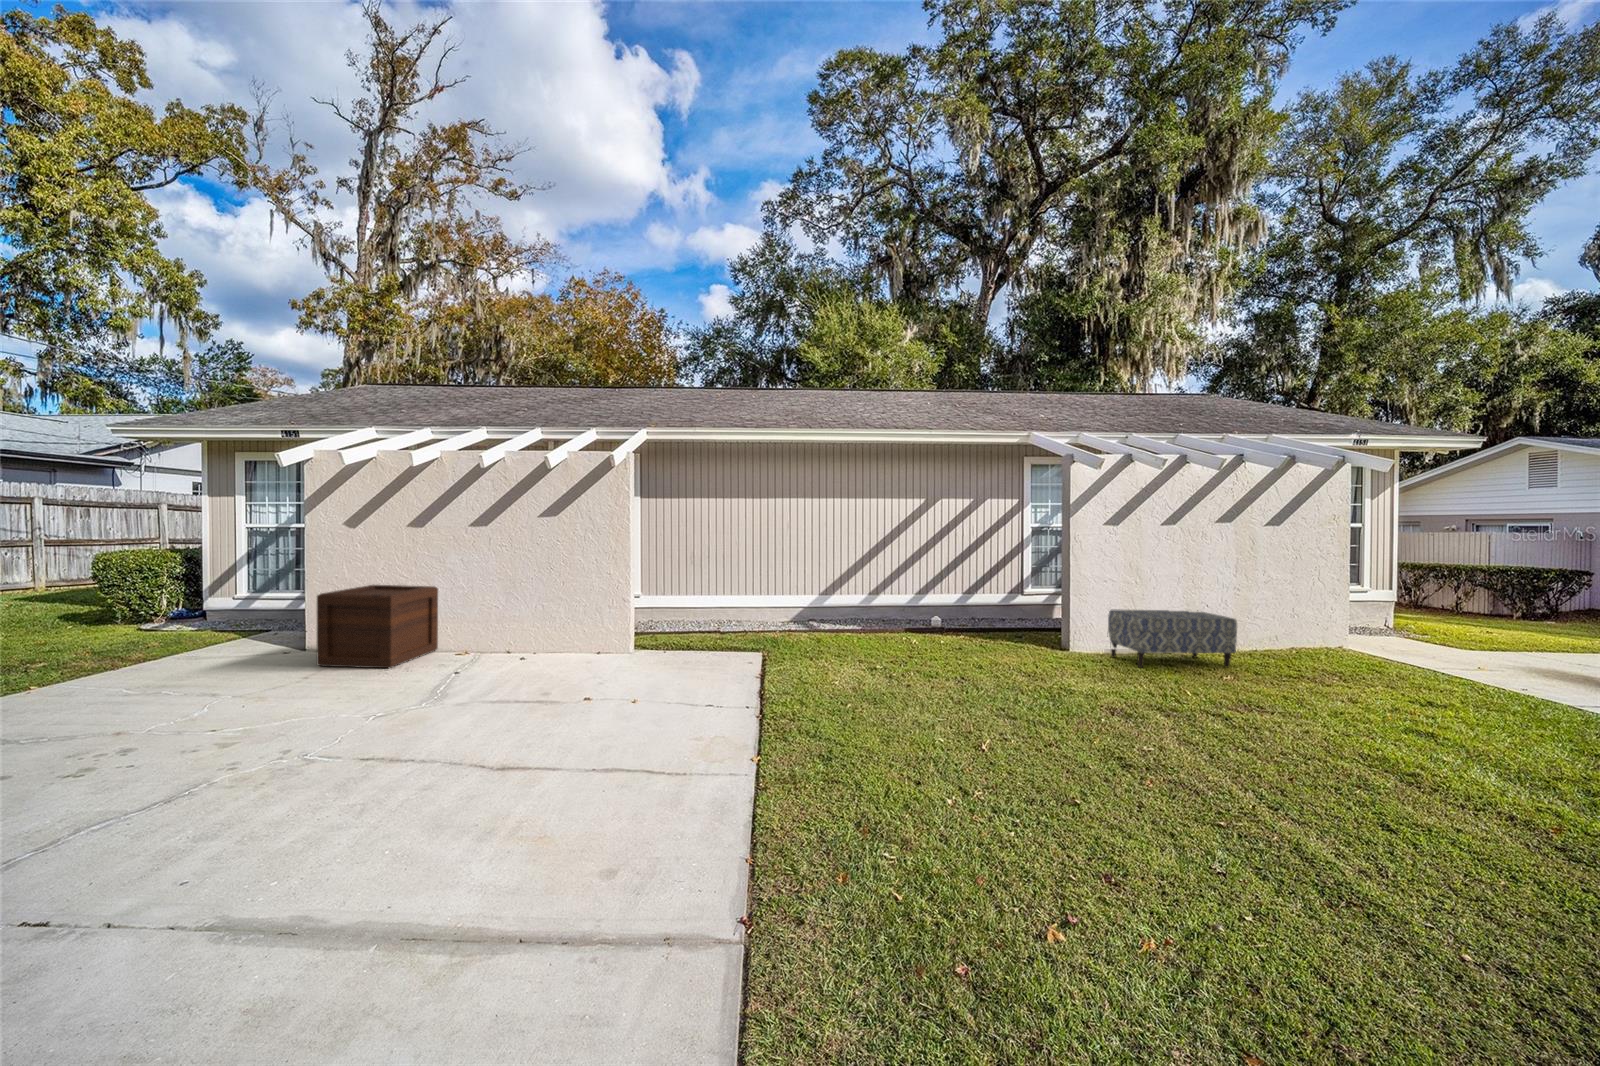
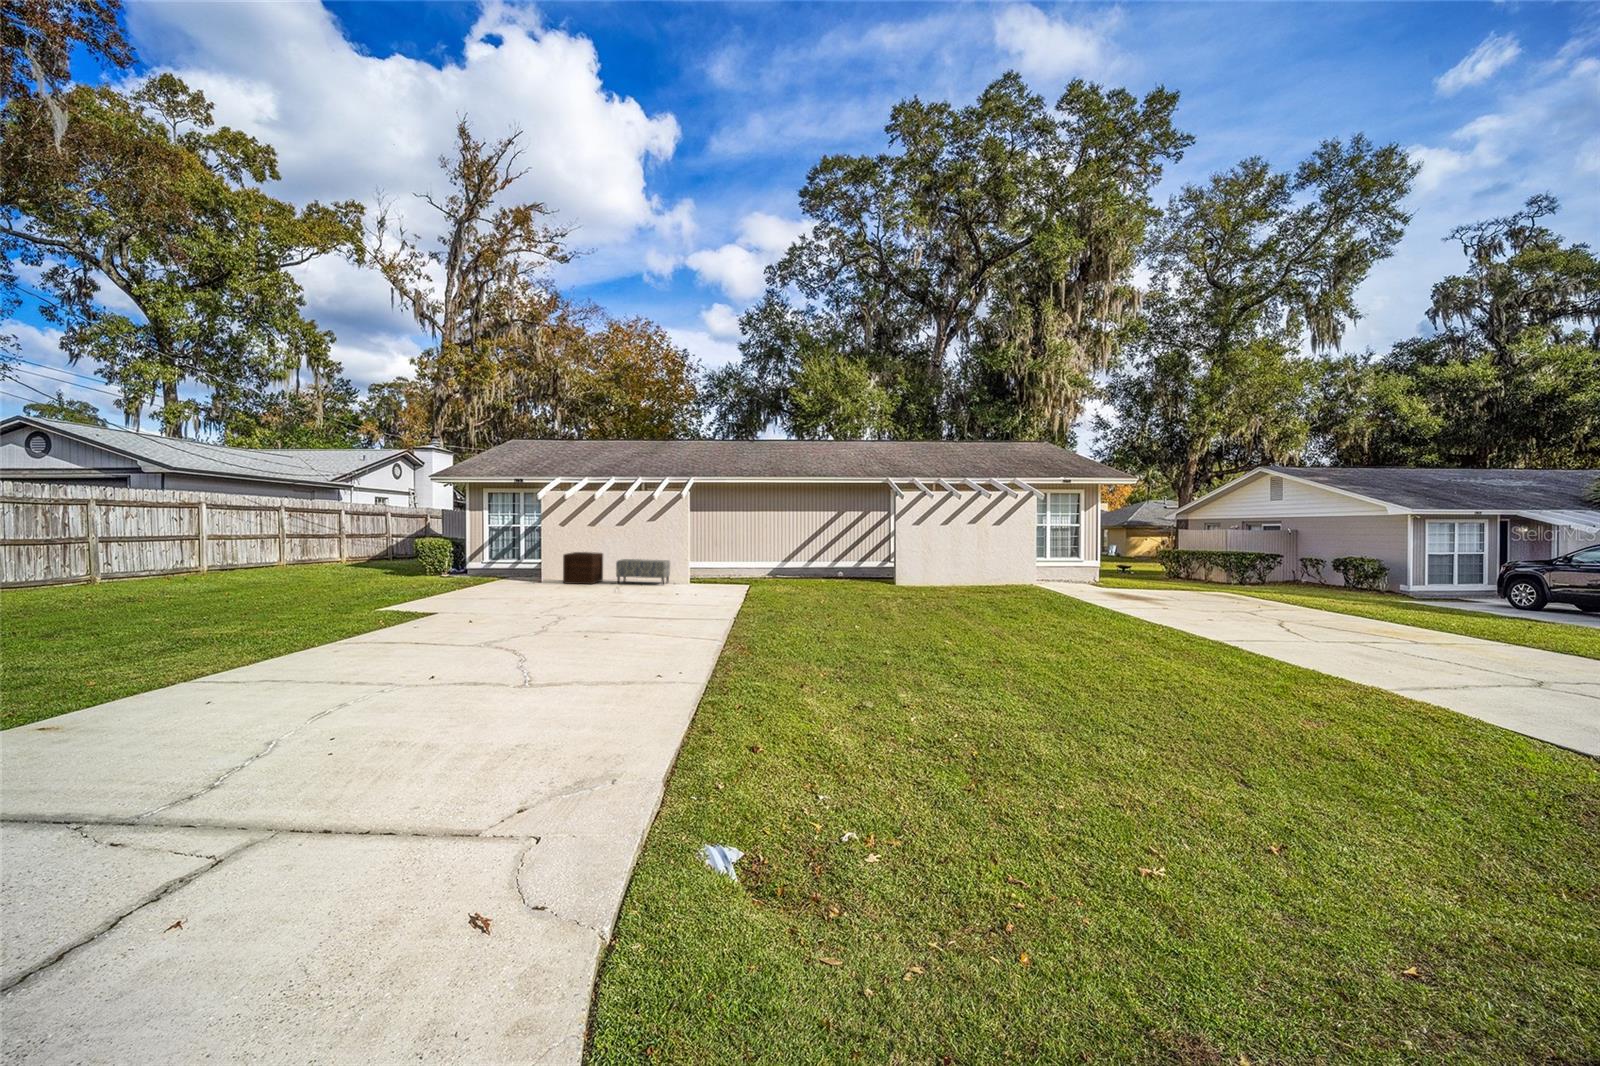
bench: present [1107,609,1237,668] -> present [616,559,670,585]

